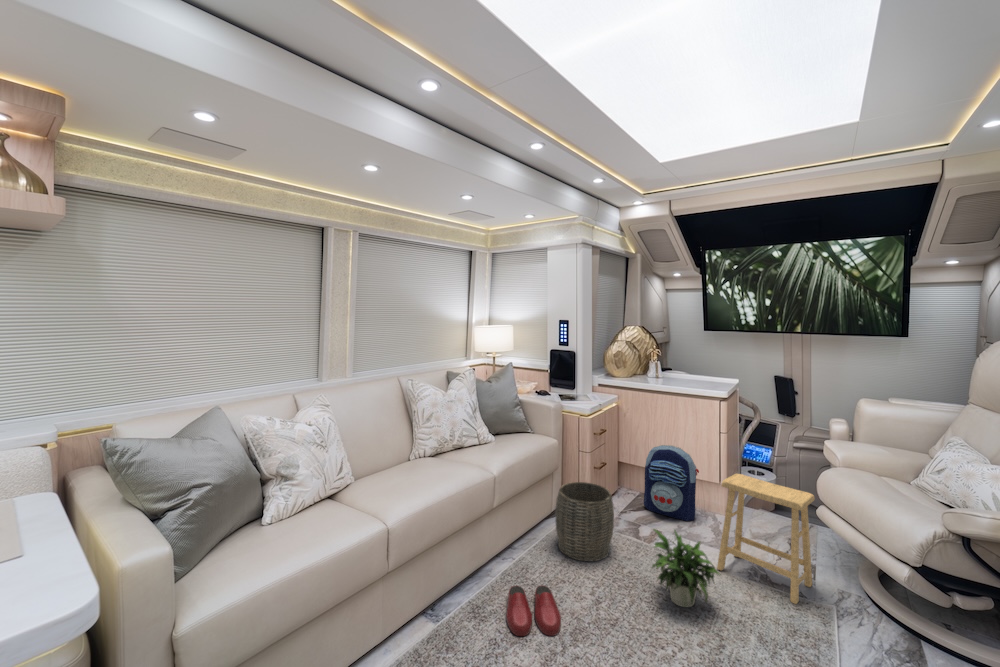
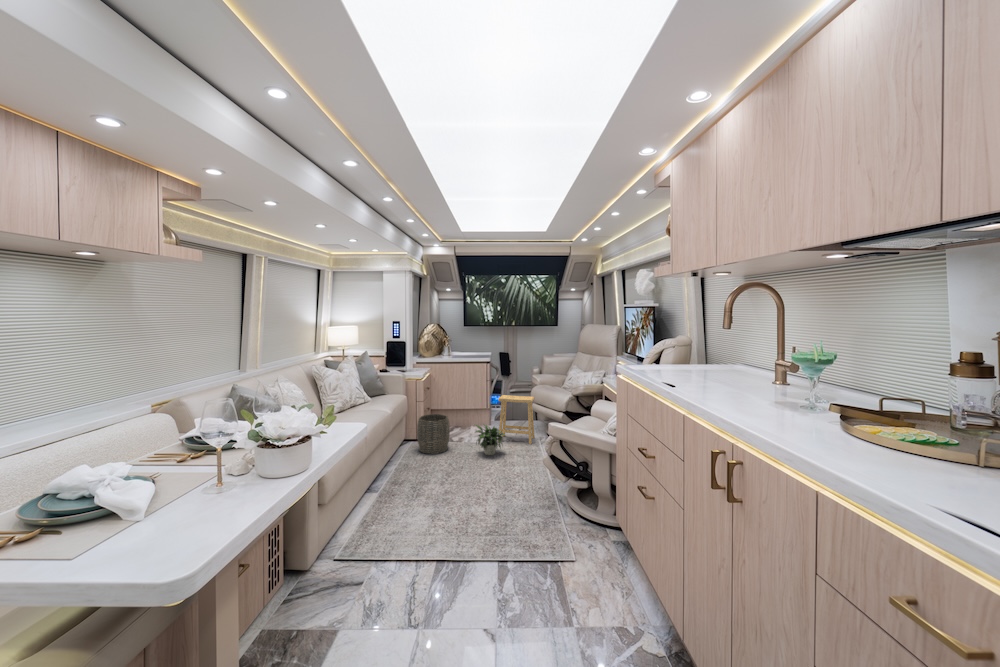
backpack: present [644,445,699,521] -> none [451,390,480,430]
slippers: present [506,585,561,636] -> none [413,462,447,481]

